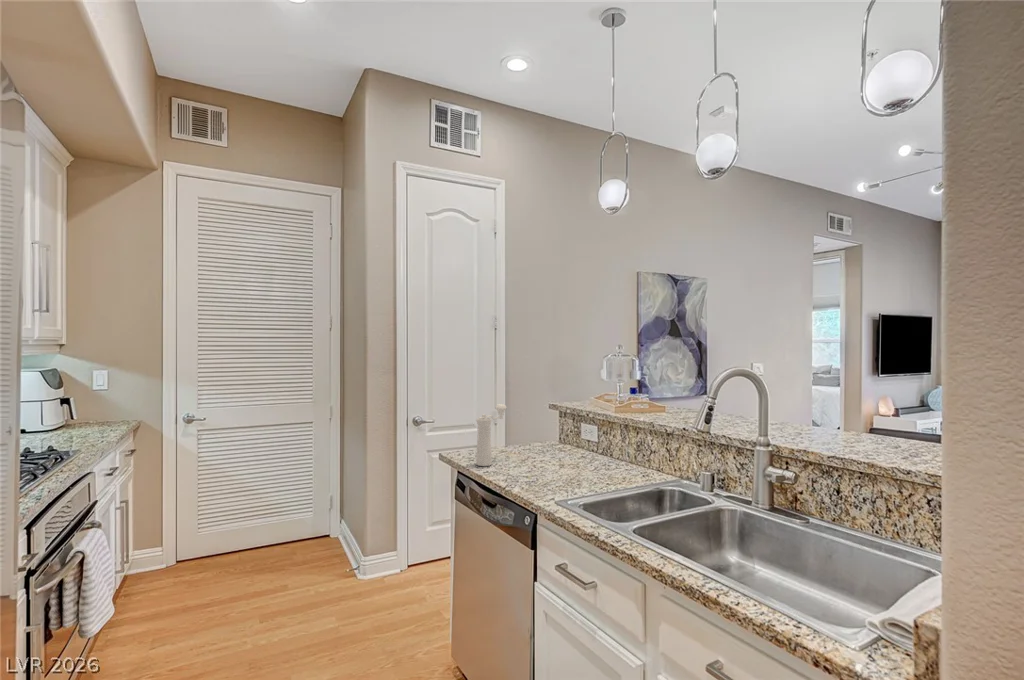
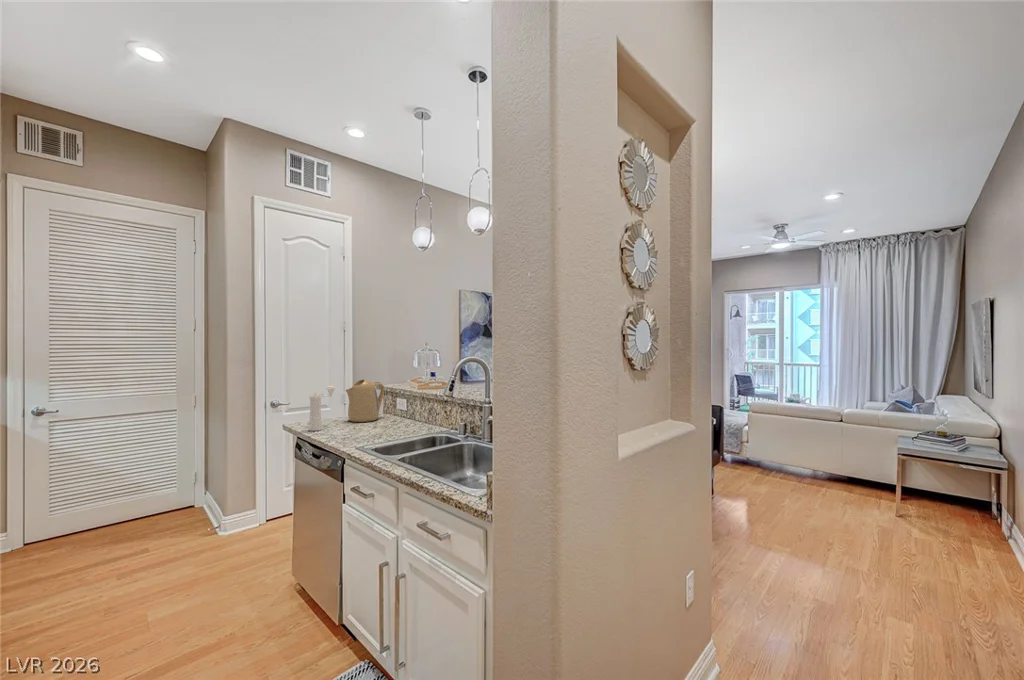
kettle: none [518,396,566,455] -> present [346,380,385,422]

